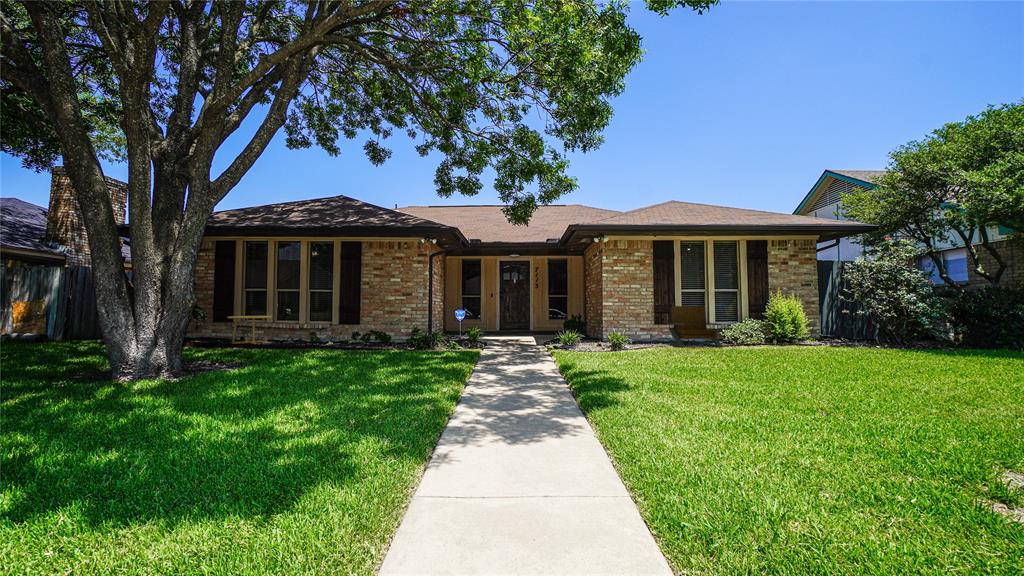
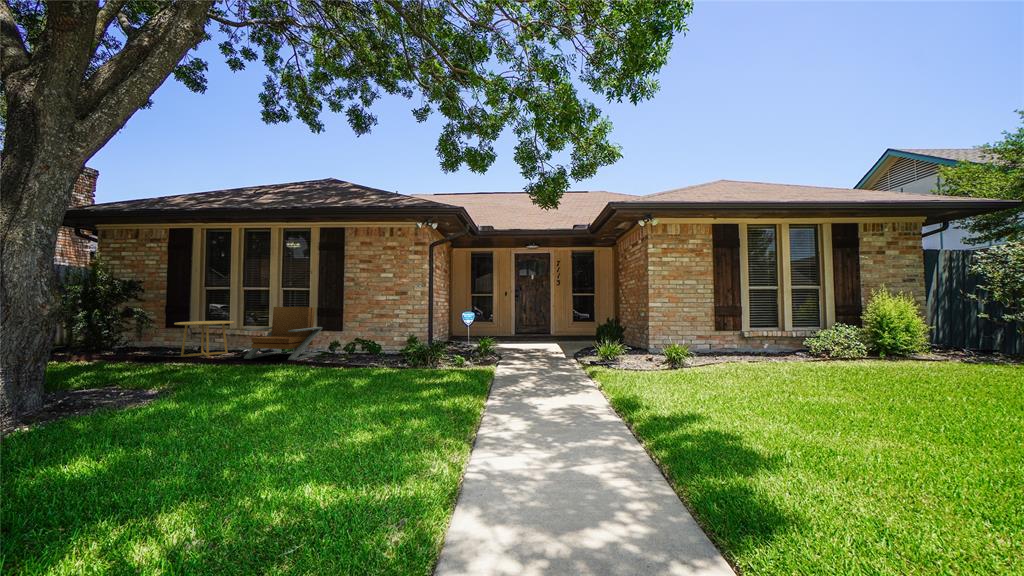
lounge chair: present [666,306,723,347] -> present [244,307,322,360]

